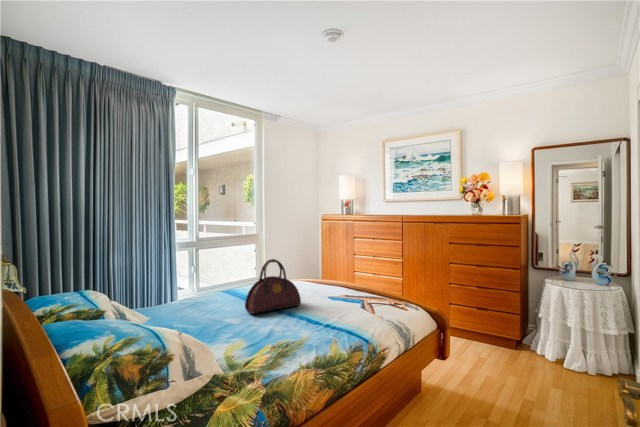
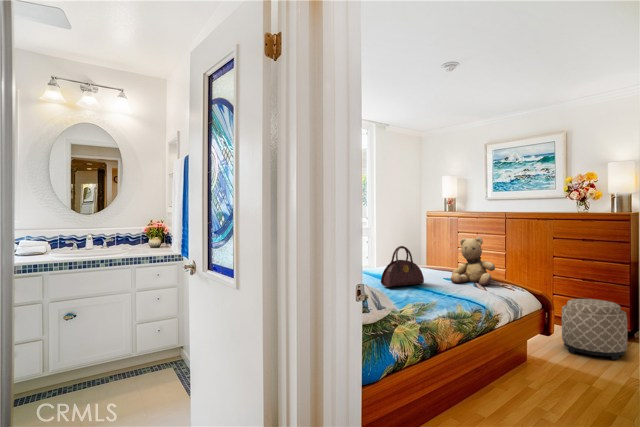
teddy bear: none [335,245,385,305] -> present [451,237,495,285]
ottoman: none [459,310,526,382] -> present [562,299,627,360]

